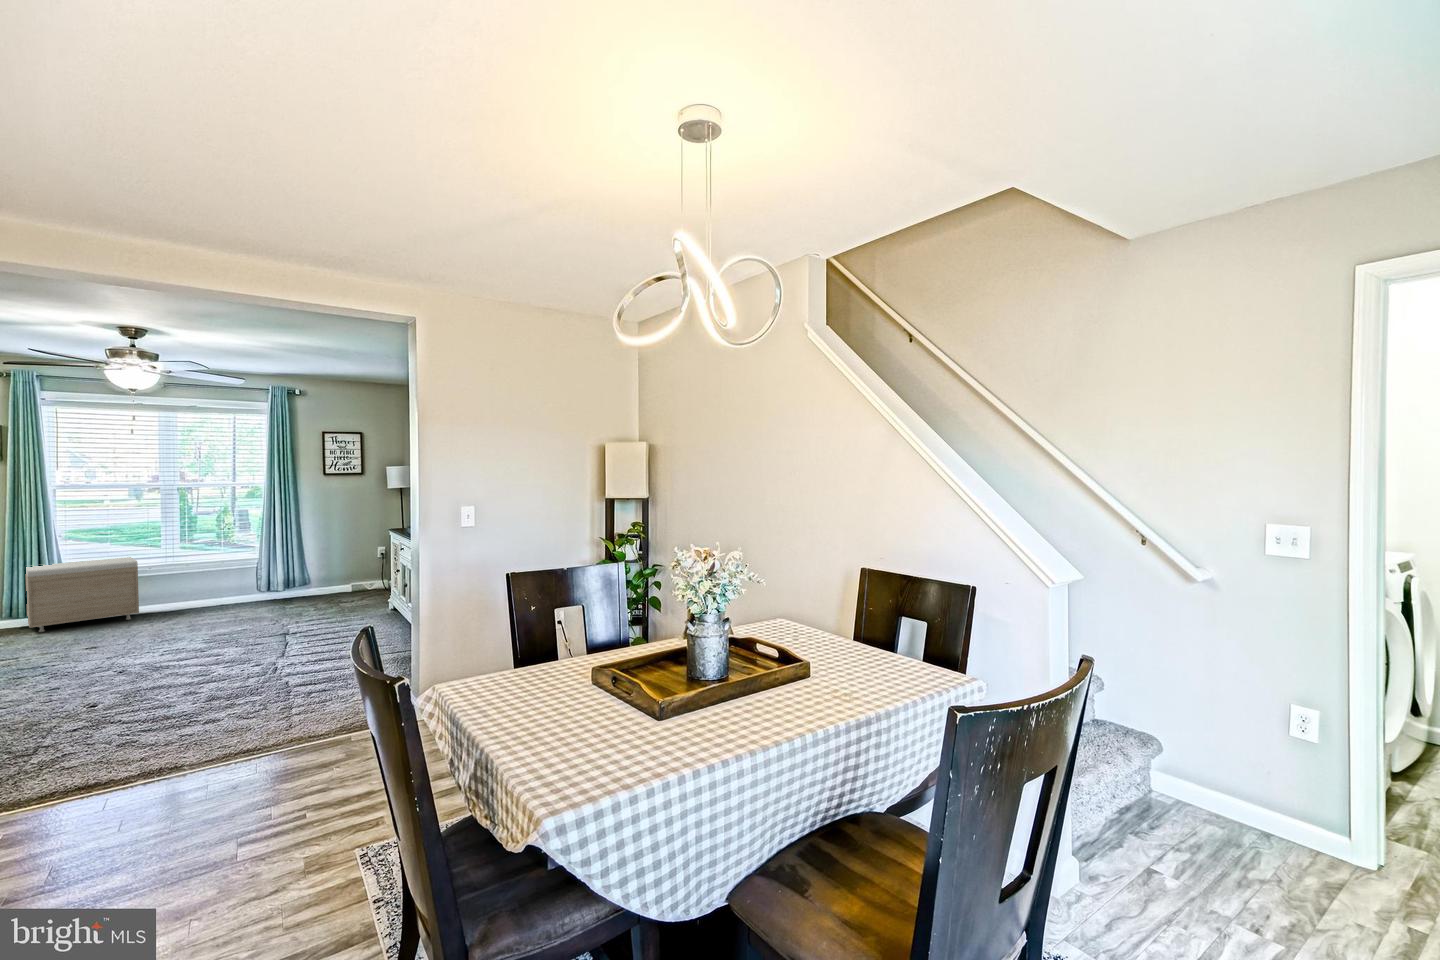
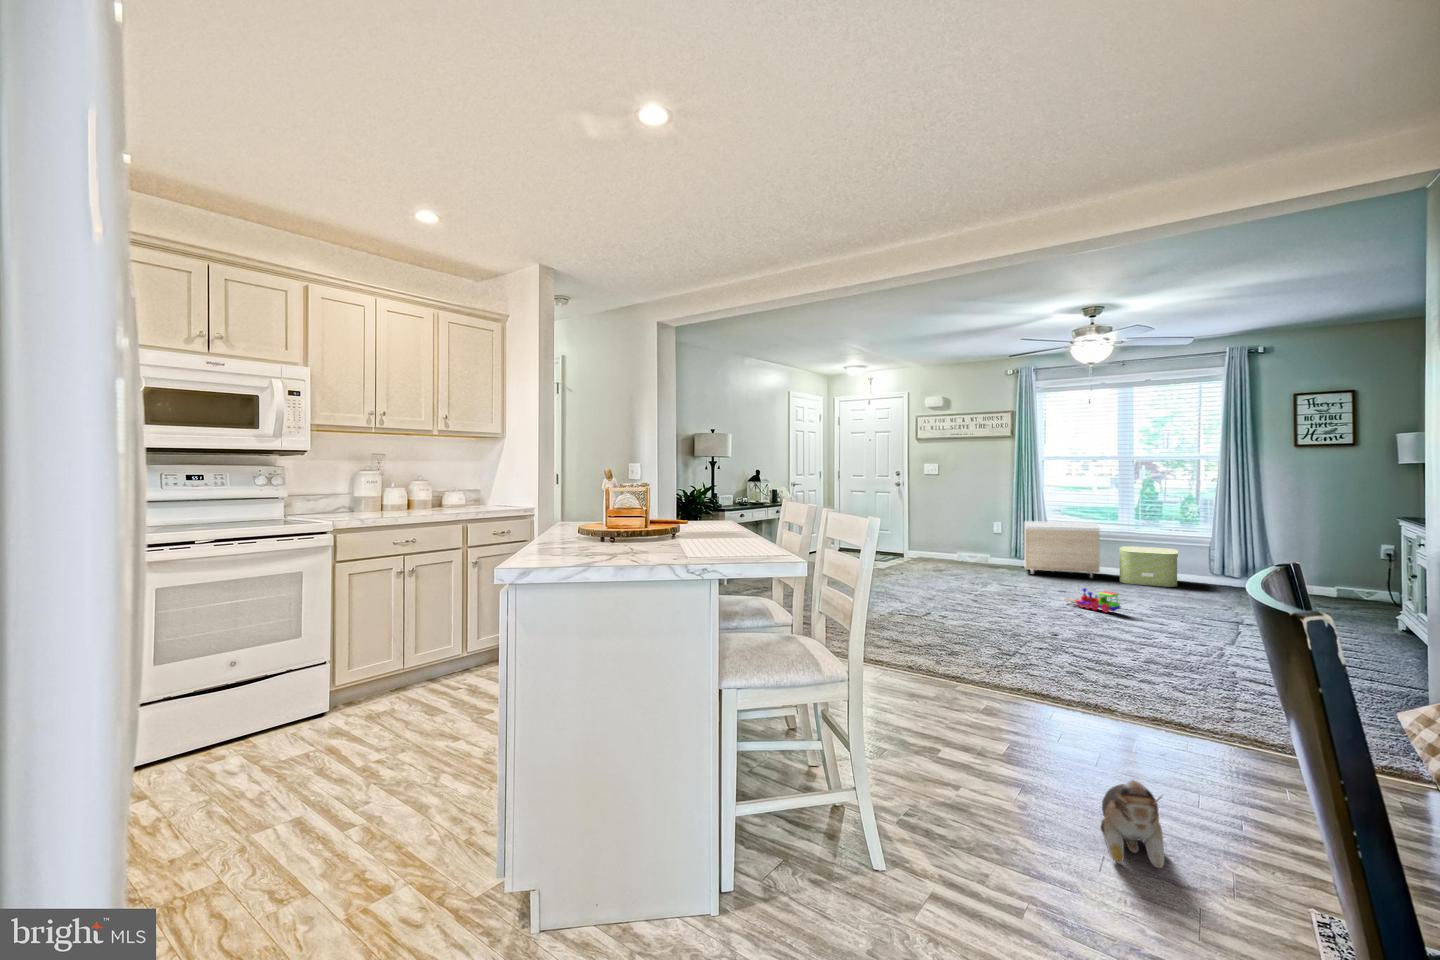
storage box: none [162,573,227,618] -> present [1119,546,1178,587]
toy train: none [97,635,171,661] -> present [1065,588,1121,612]
plush toy: none [187,828,250,912] -> present [1101,780,1164,868]

